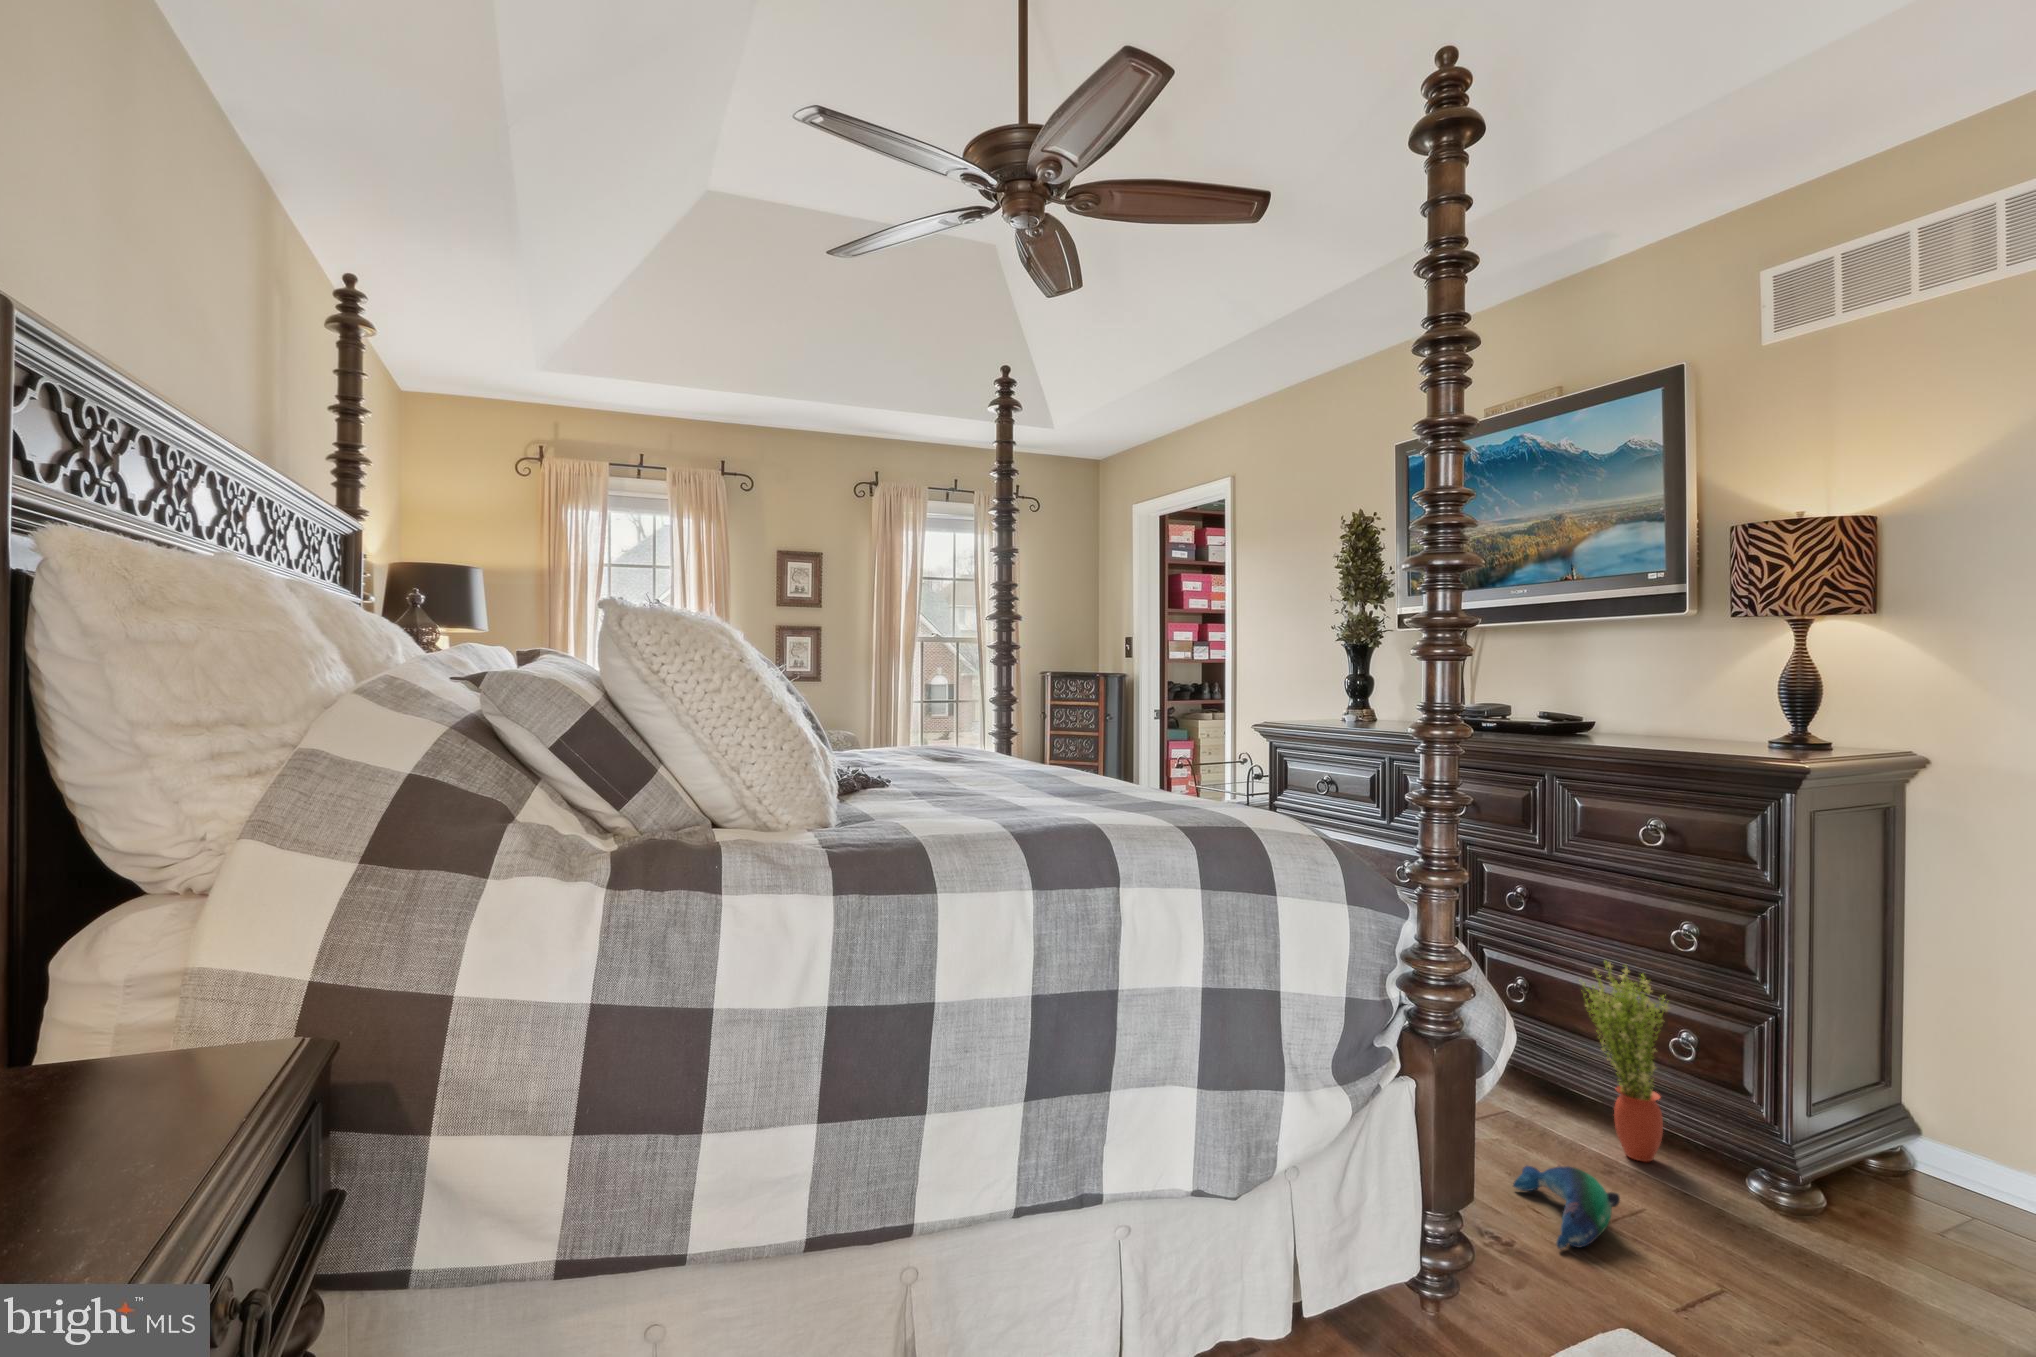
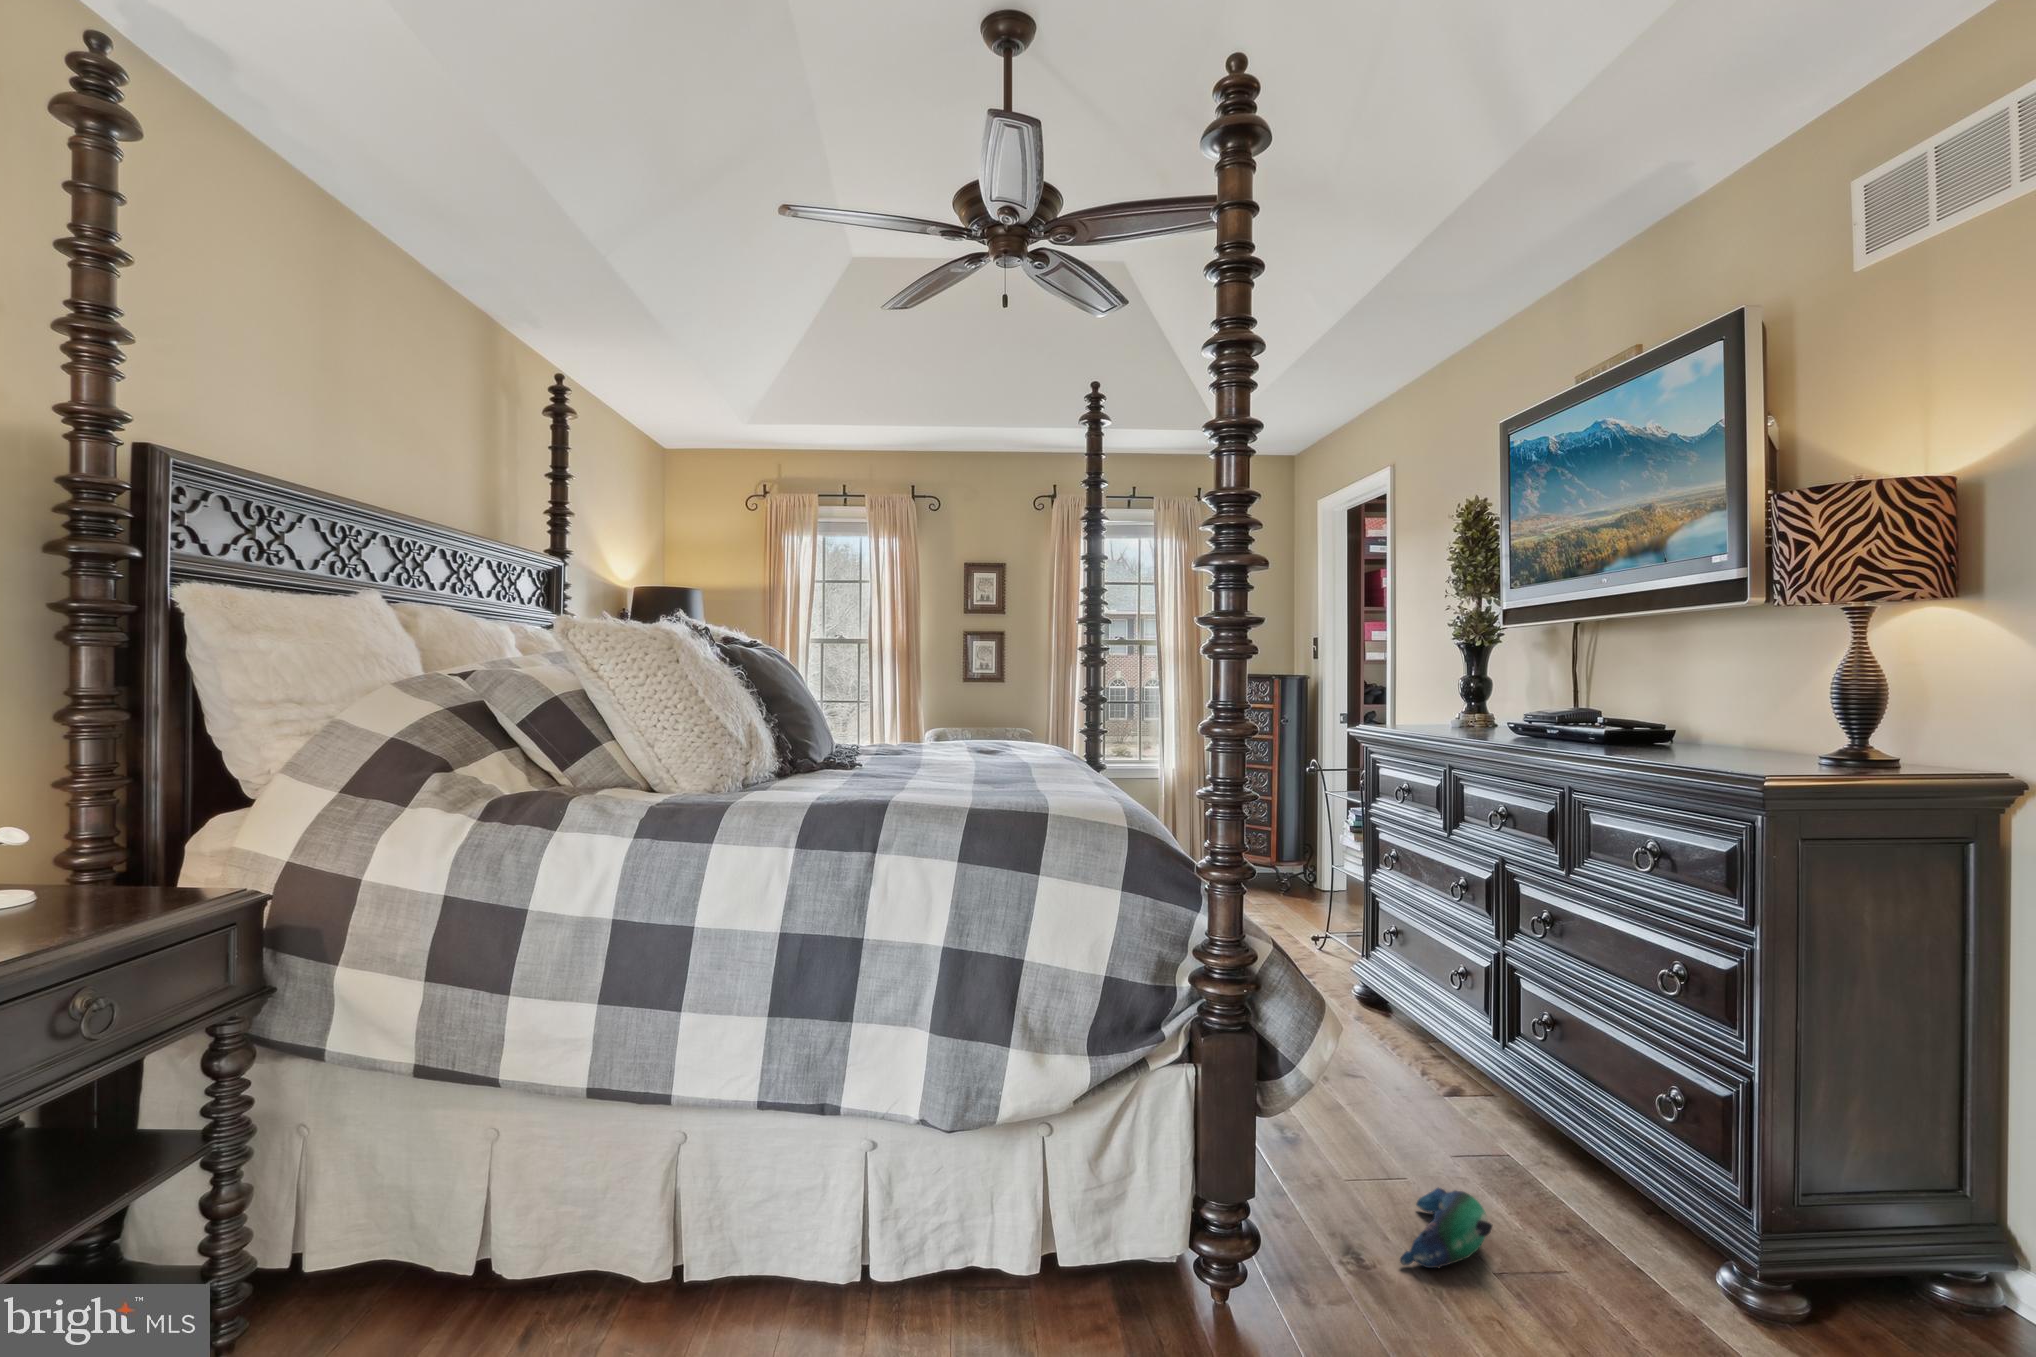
potted plant: present [1581,962,1669,1162] -> none [1552,987,1643,1214]

